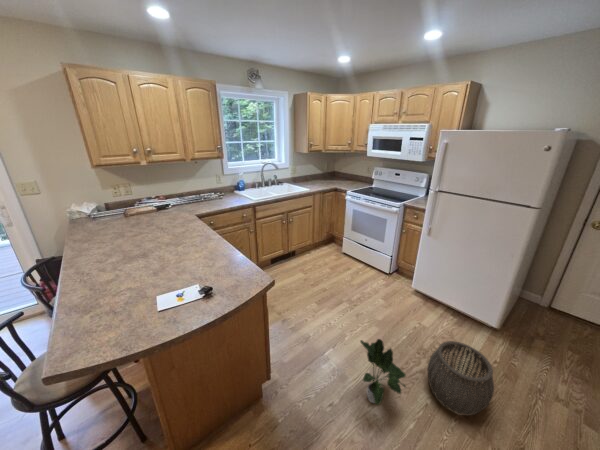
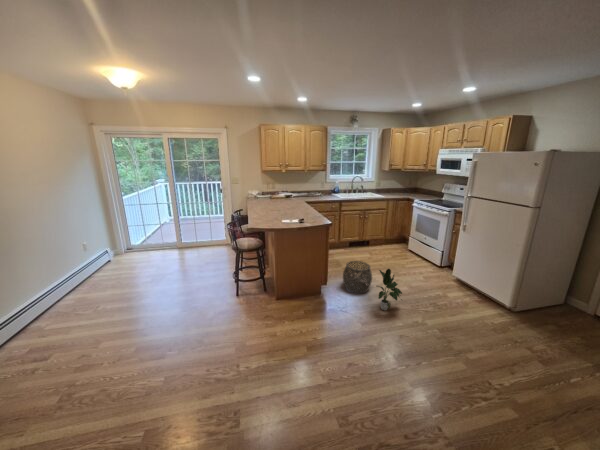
woven basket: present [427,341,494,415] -> present [343,261,372,293]

